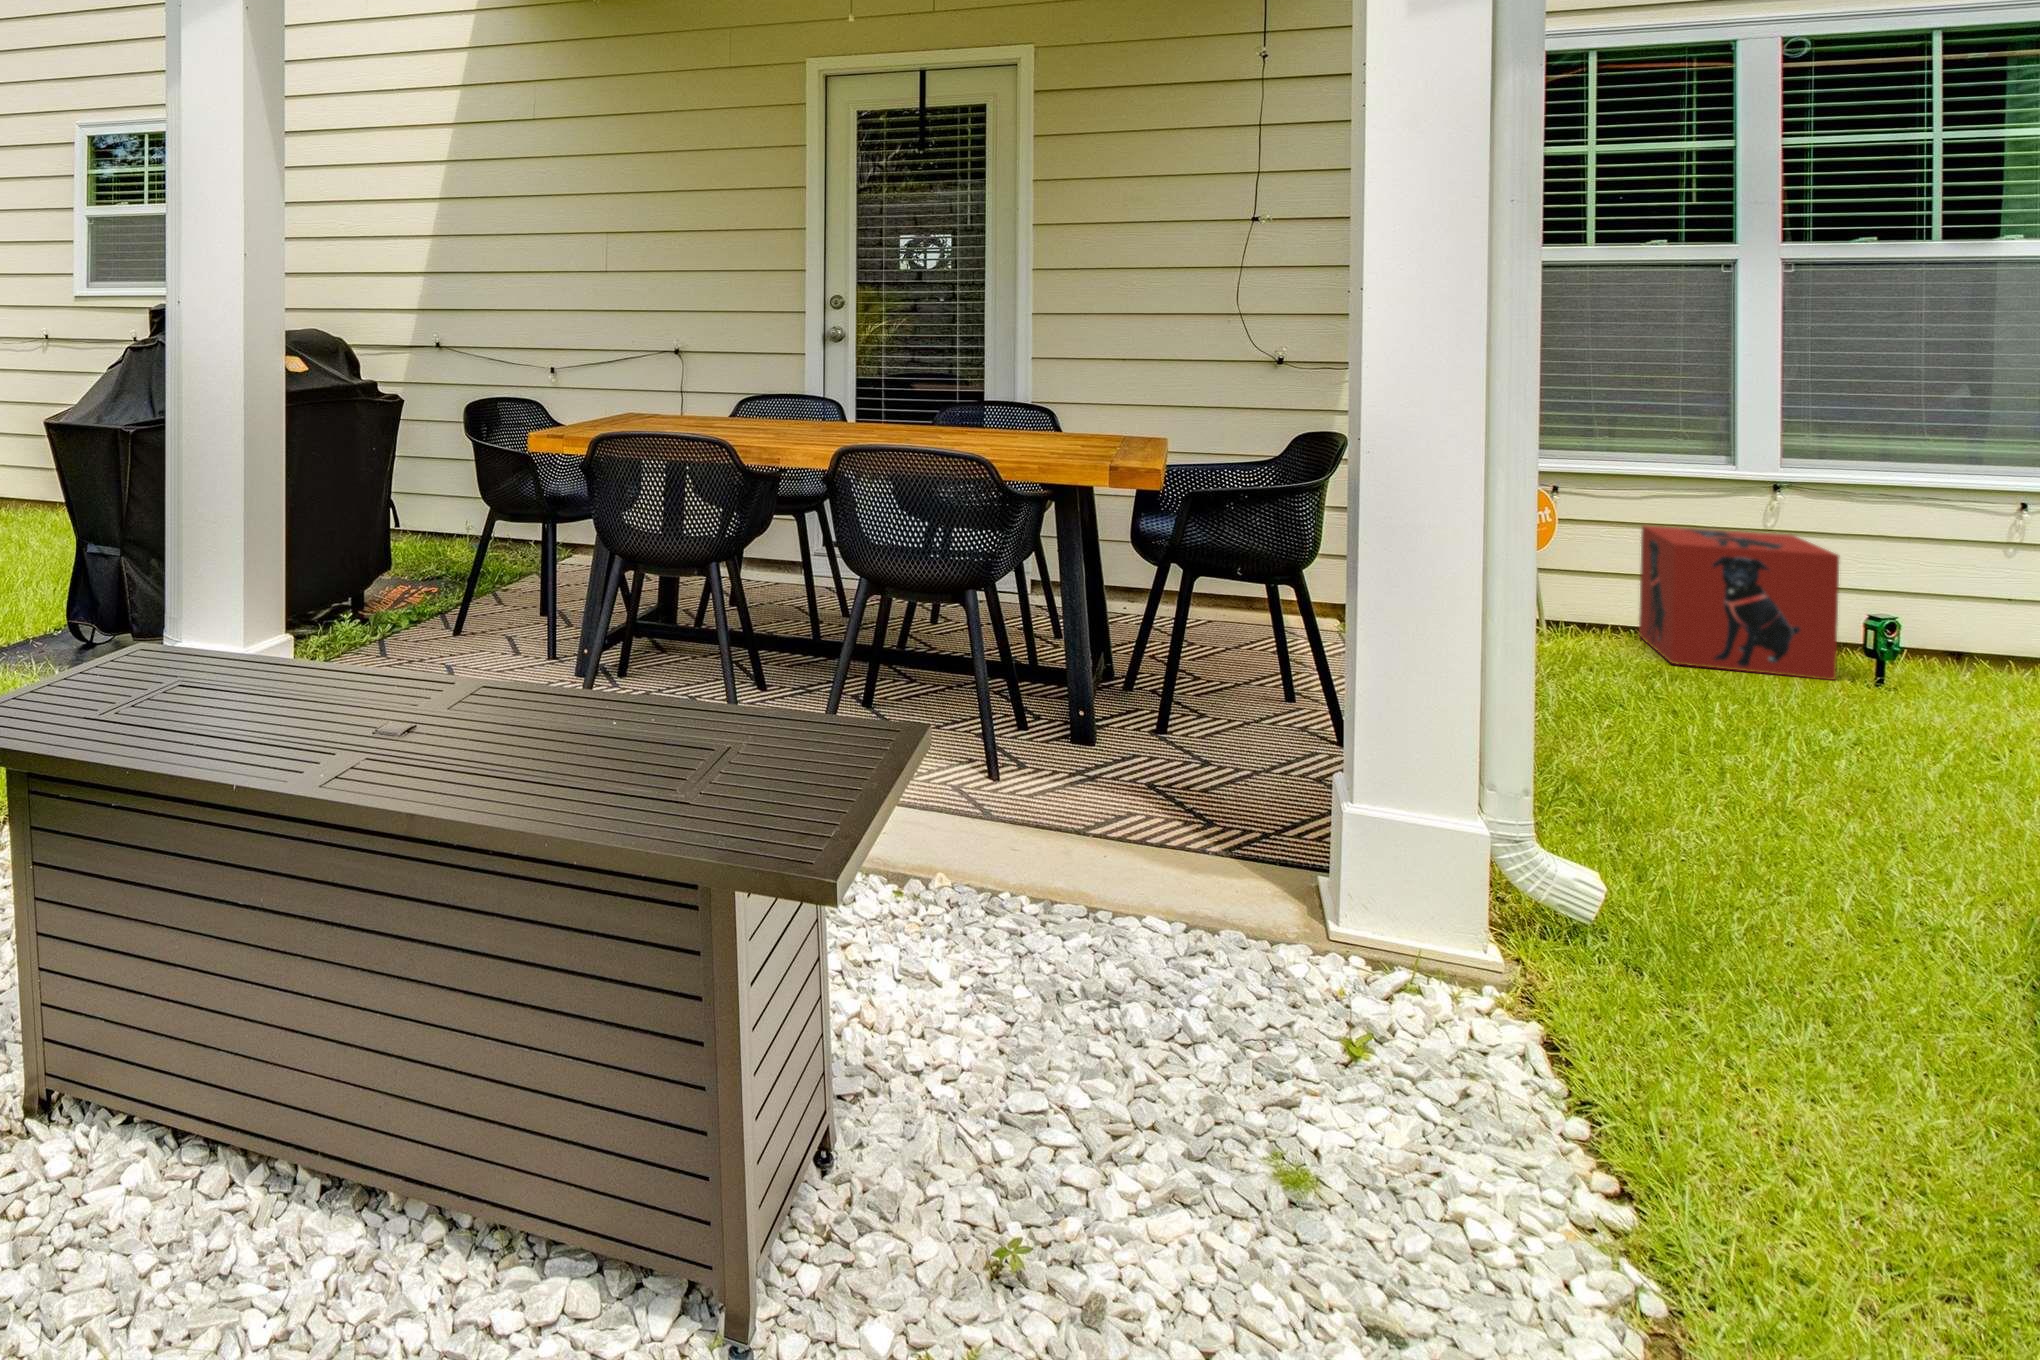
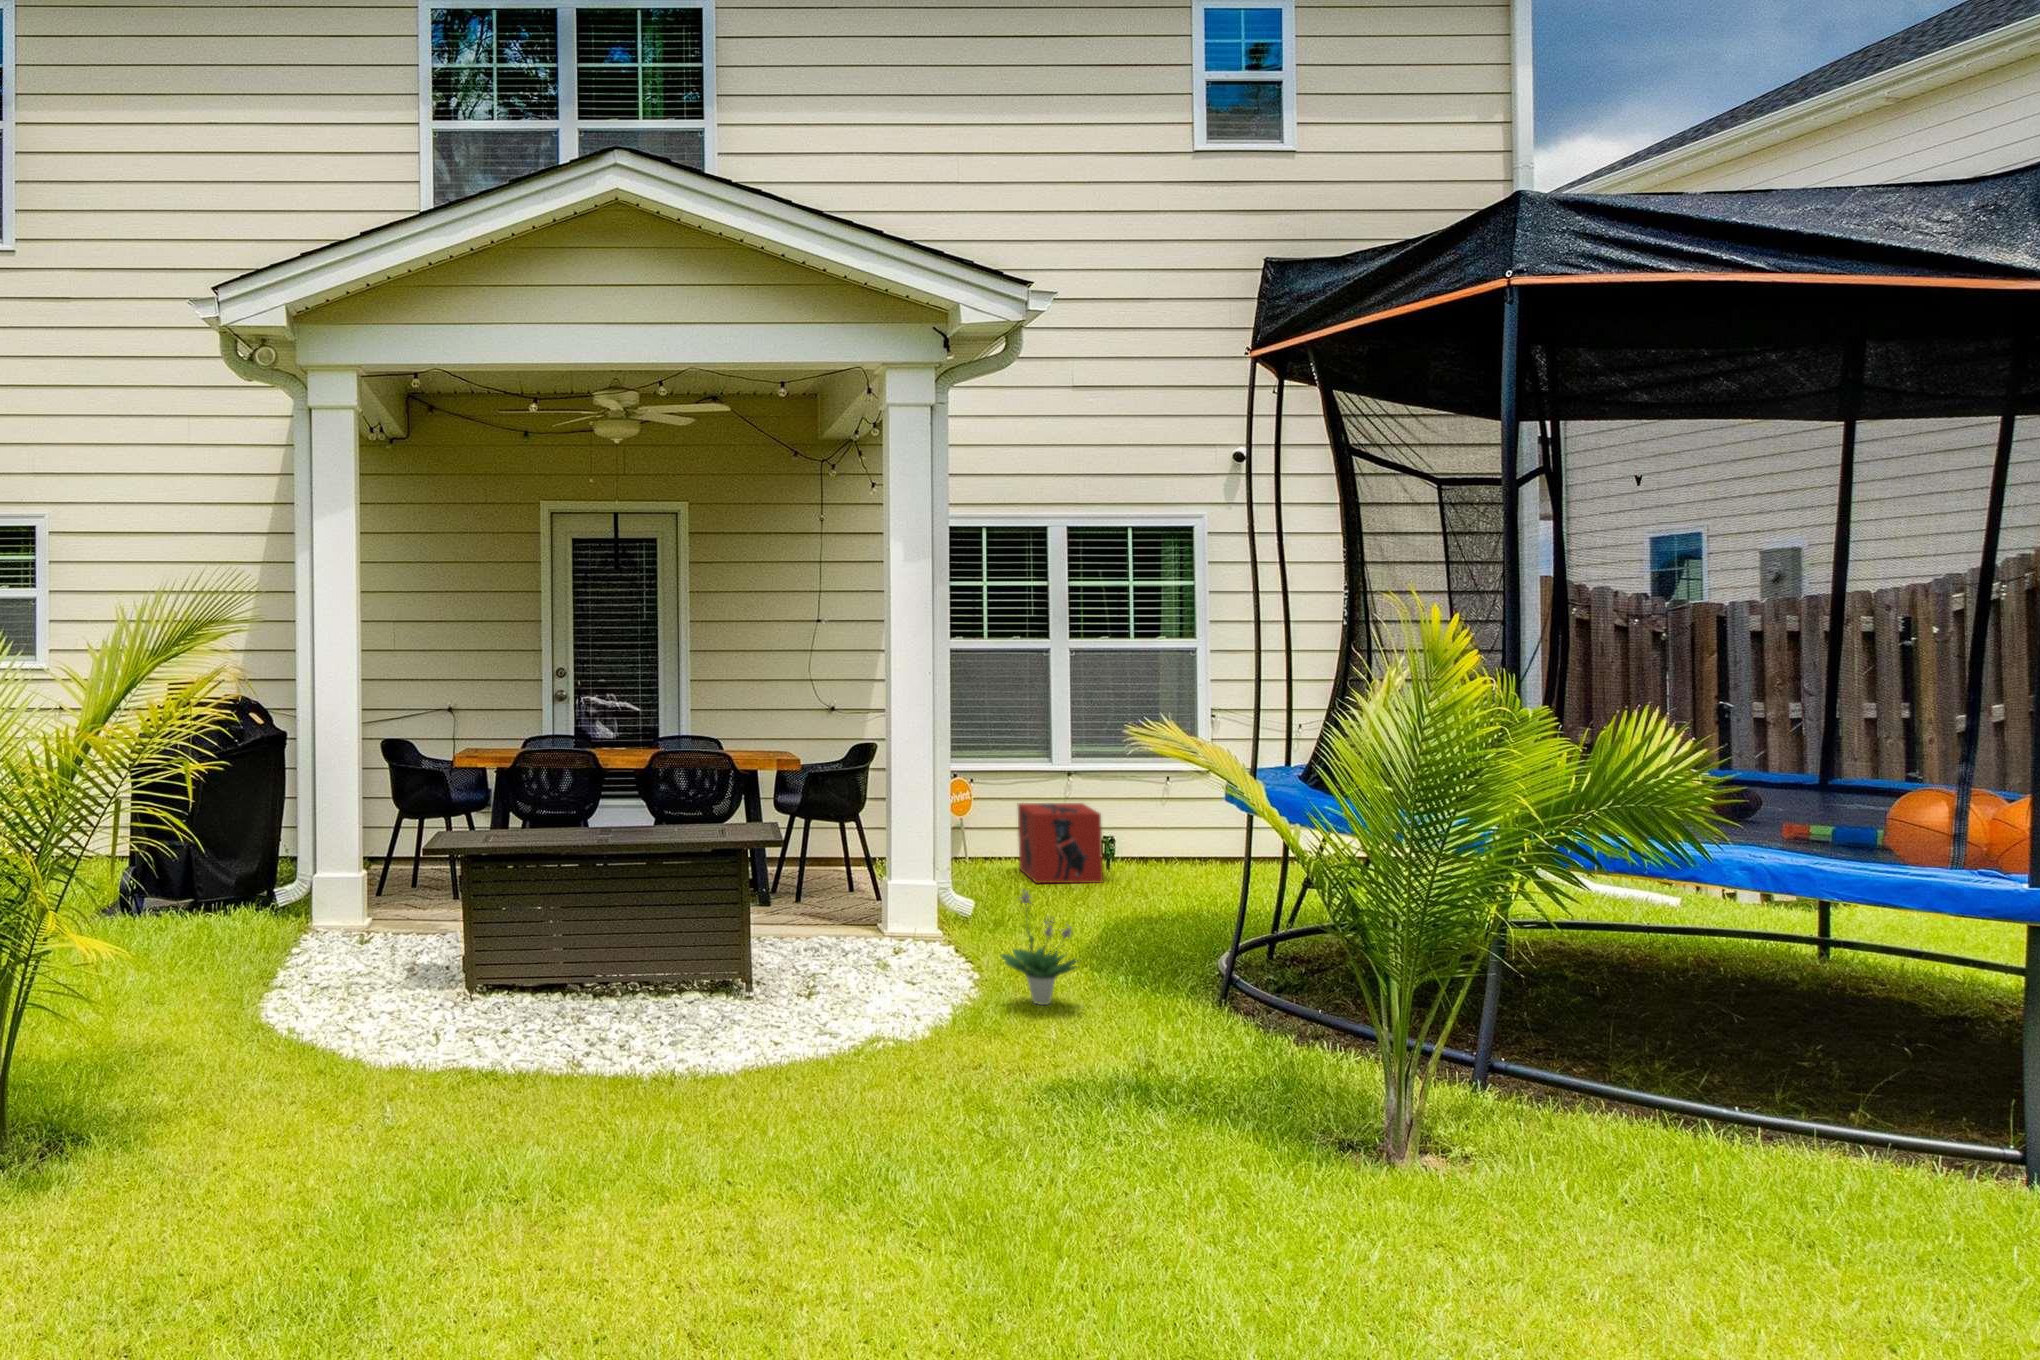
potted plant: none [1528,687,1779,961] -> present [1002,891,1077,1005]

